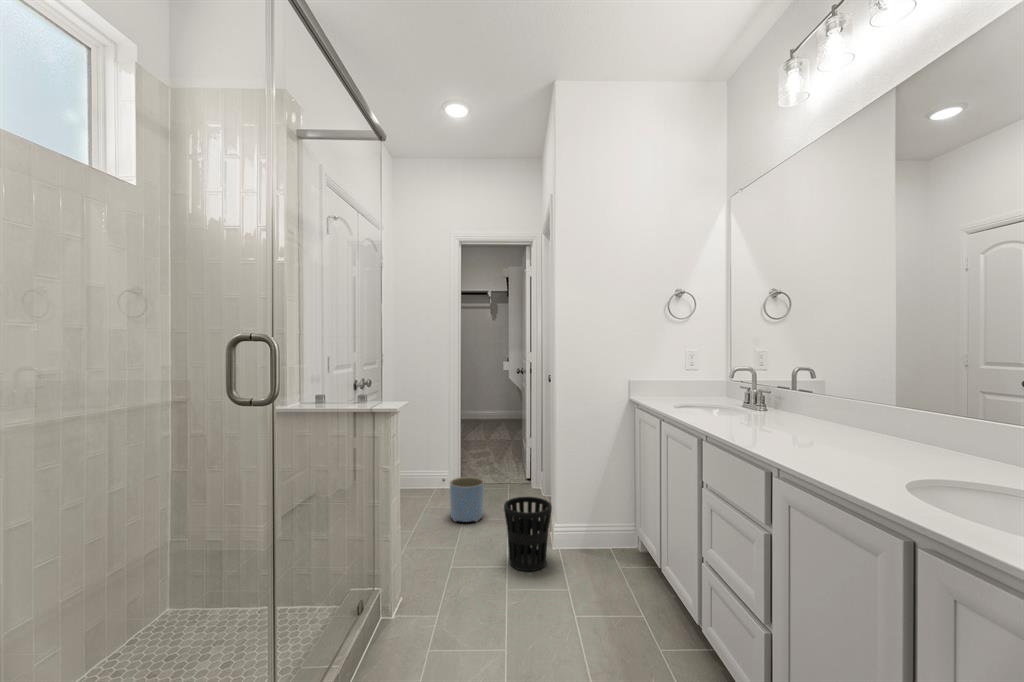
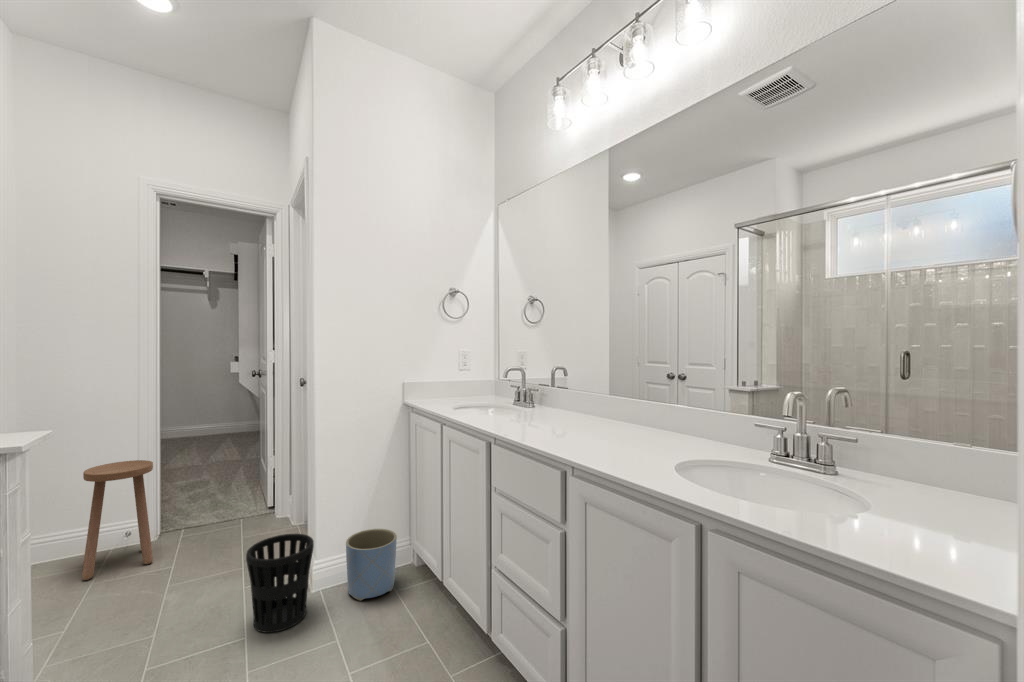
stool: none [415,428,452,504] -> present [82,460,153,580]
planter: present [450,477,484,522] -> present [346,529,397,601]

